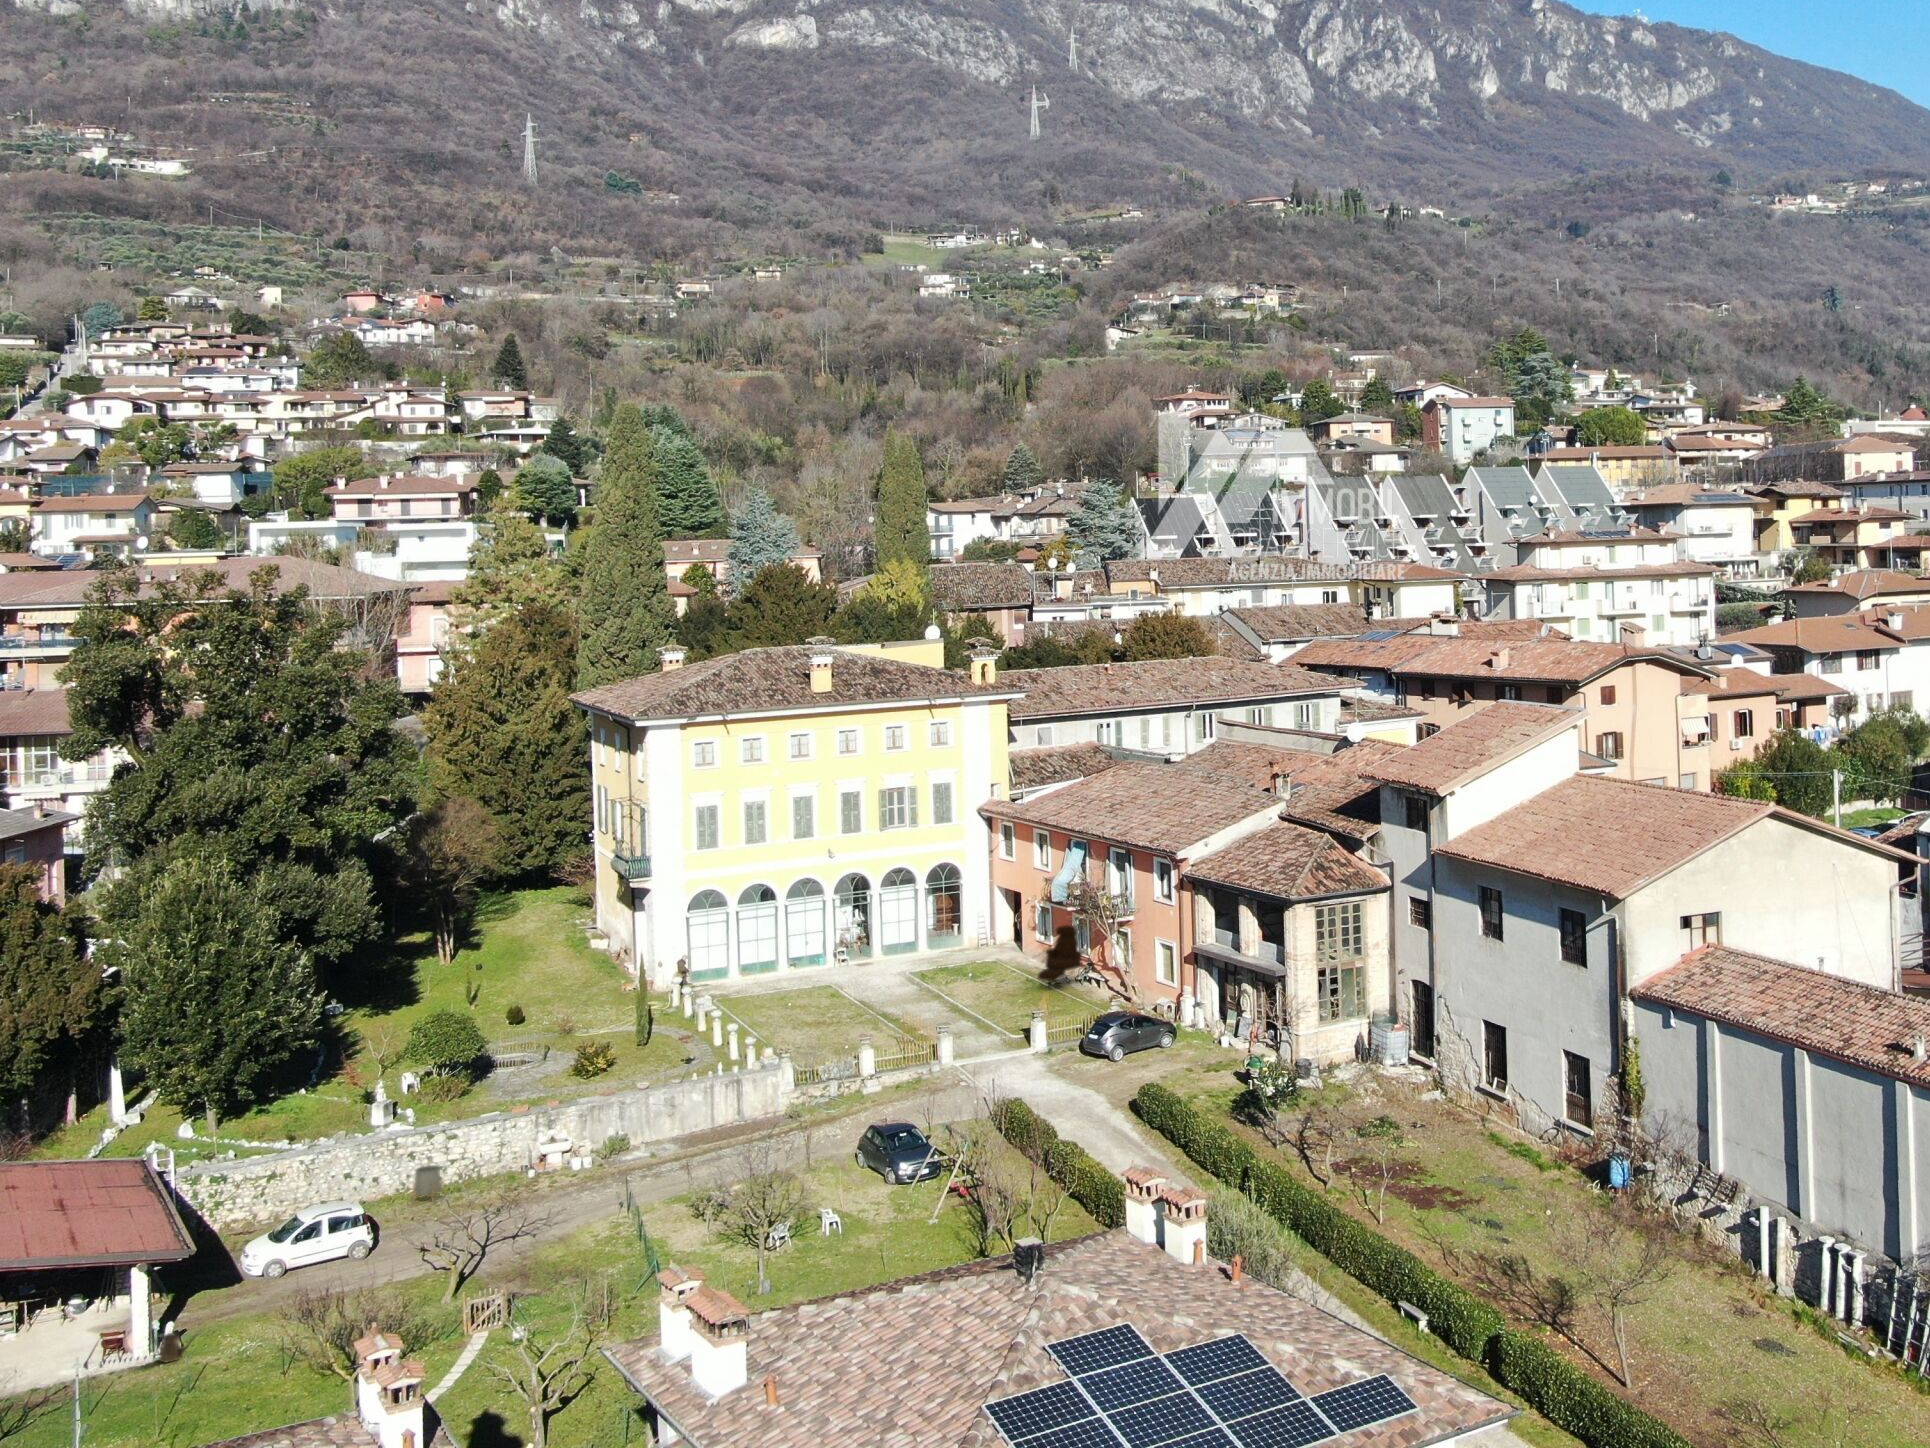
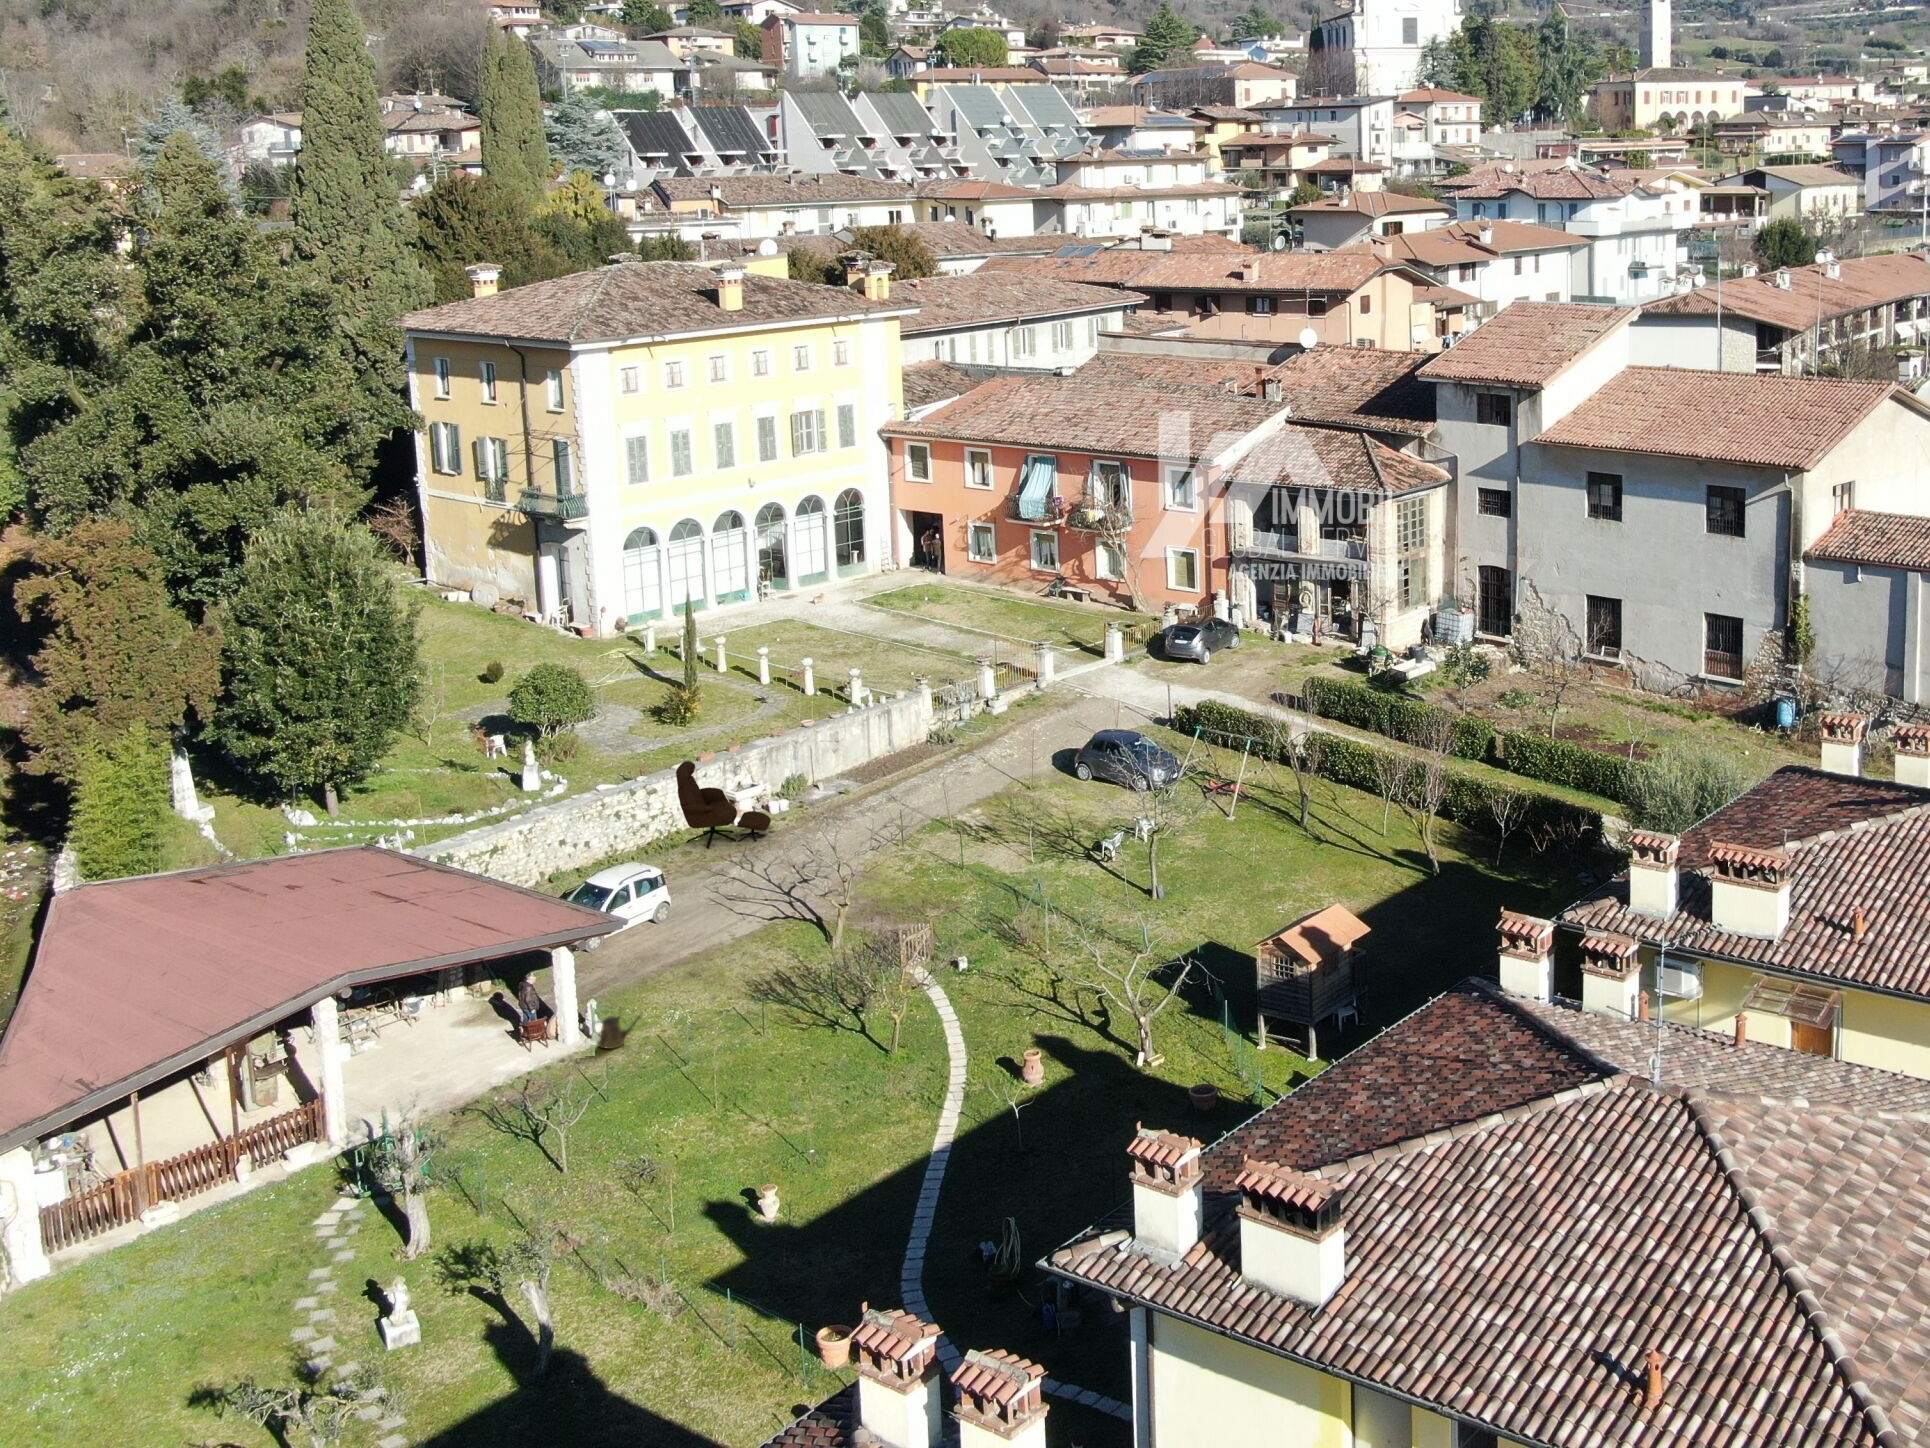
lounge chair: present [1038,925,1084,986] -> present [676,761,771,848]
planter: present [412,1165,442,1203] -> none [627,823,655,865]

